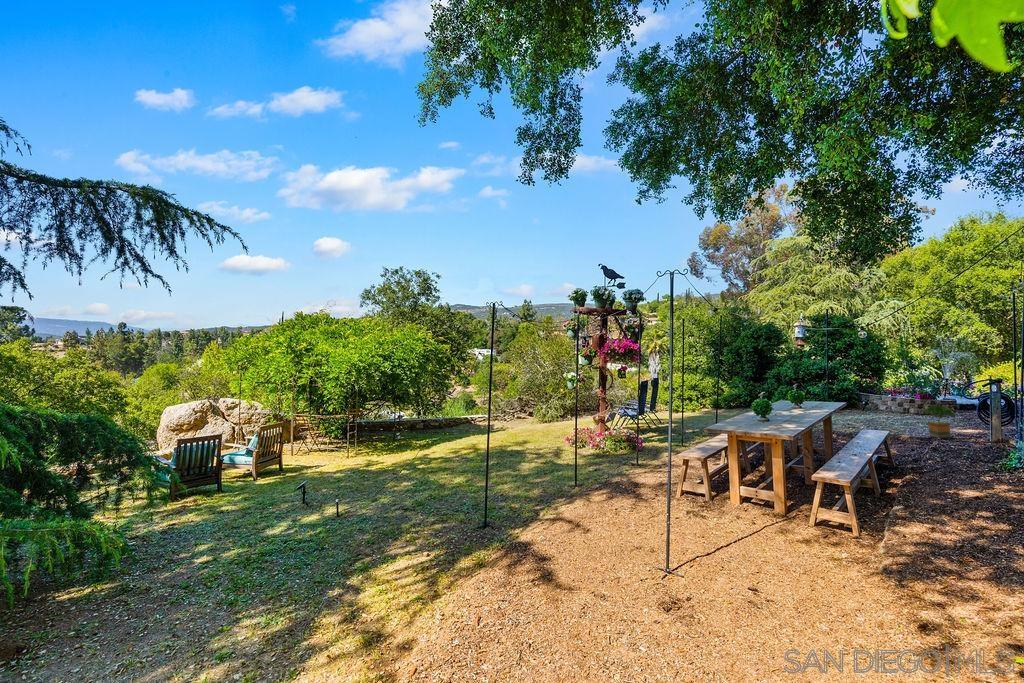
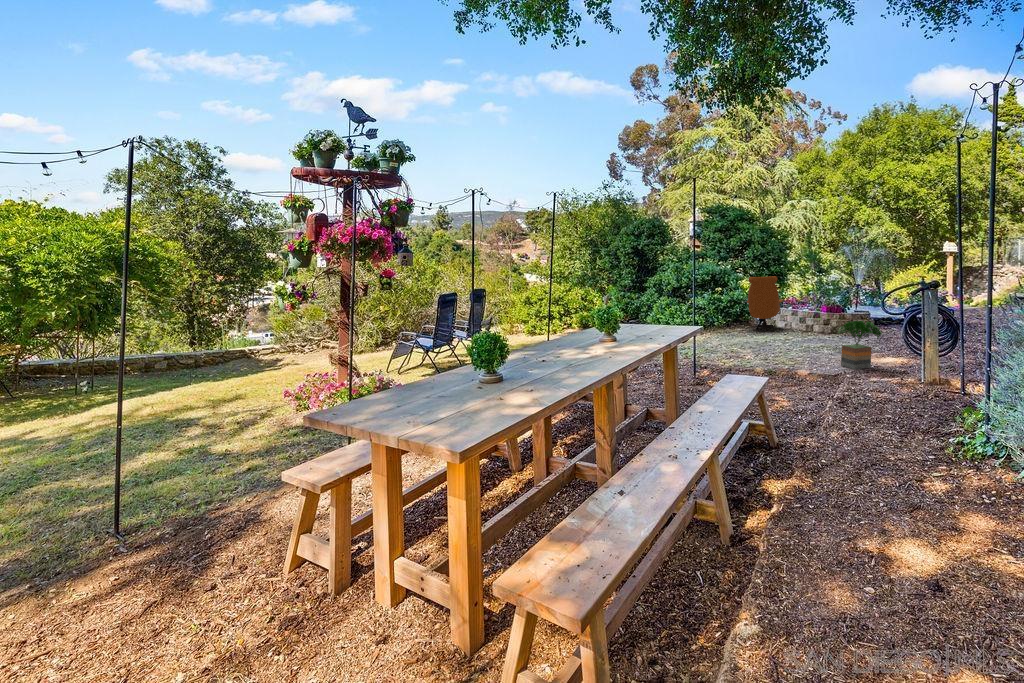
lounge chair: none [853,372,886,414] -> present [746,276,784,332]

